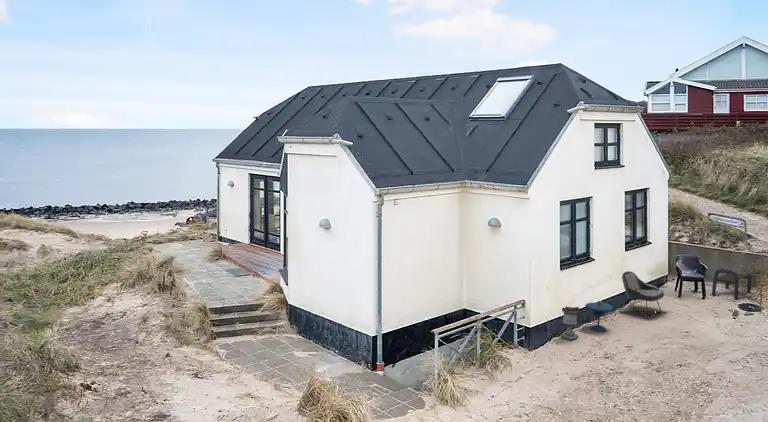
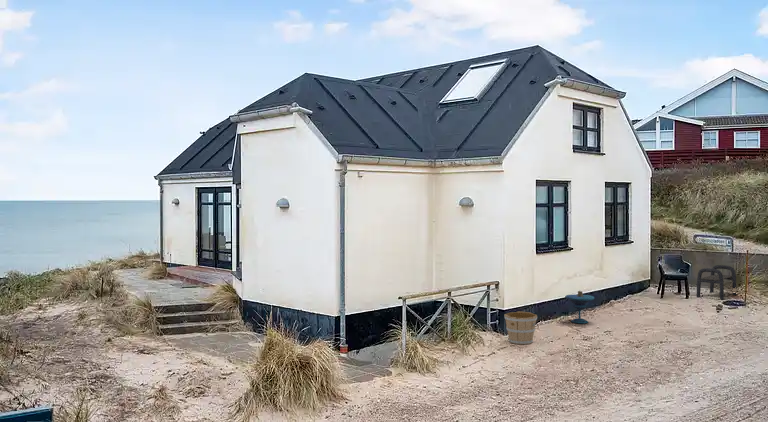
lounge chair: present [620,271,664,319] -> none [601,267,648,314]
planter: present [560,306,580,340] -> none [540,294,560,330]
wooden bucket: none [528,326,558,359] -> present [504,311,537,344]

